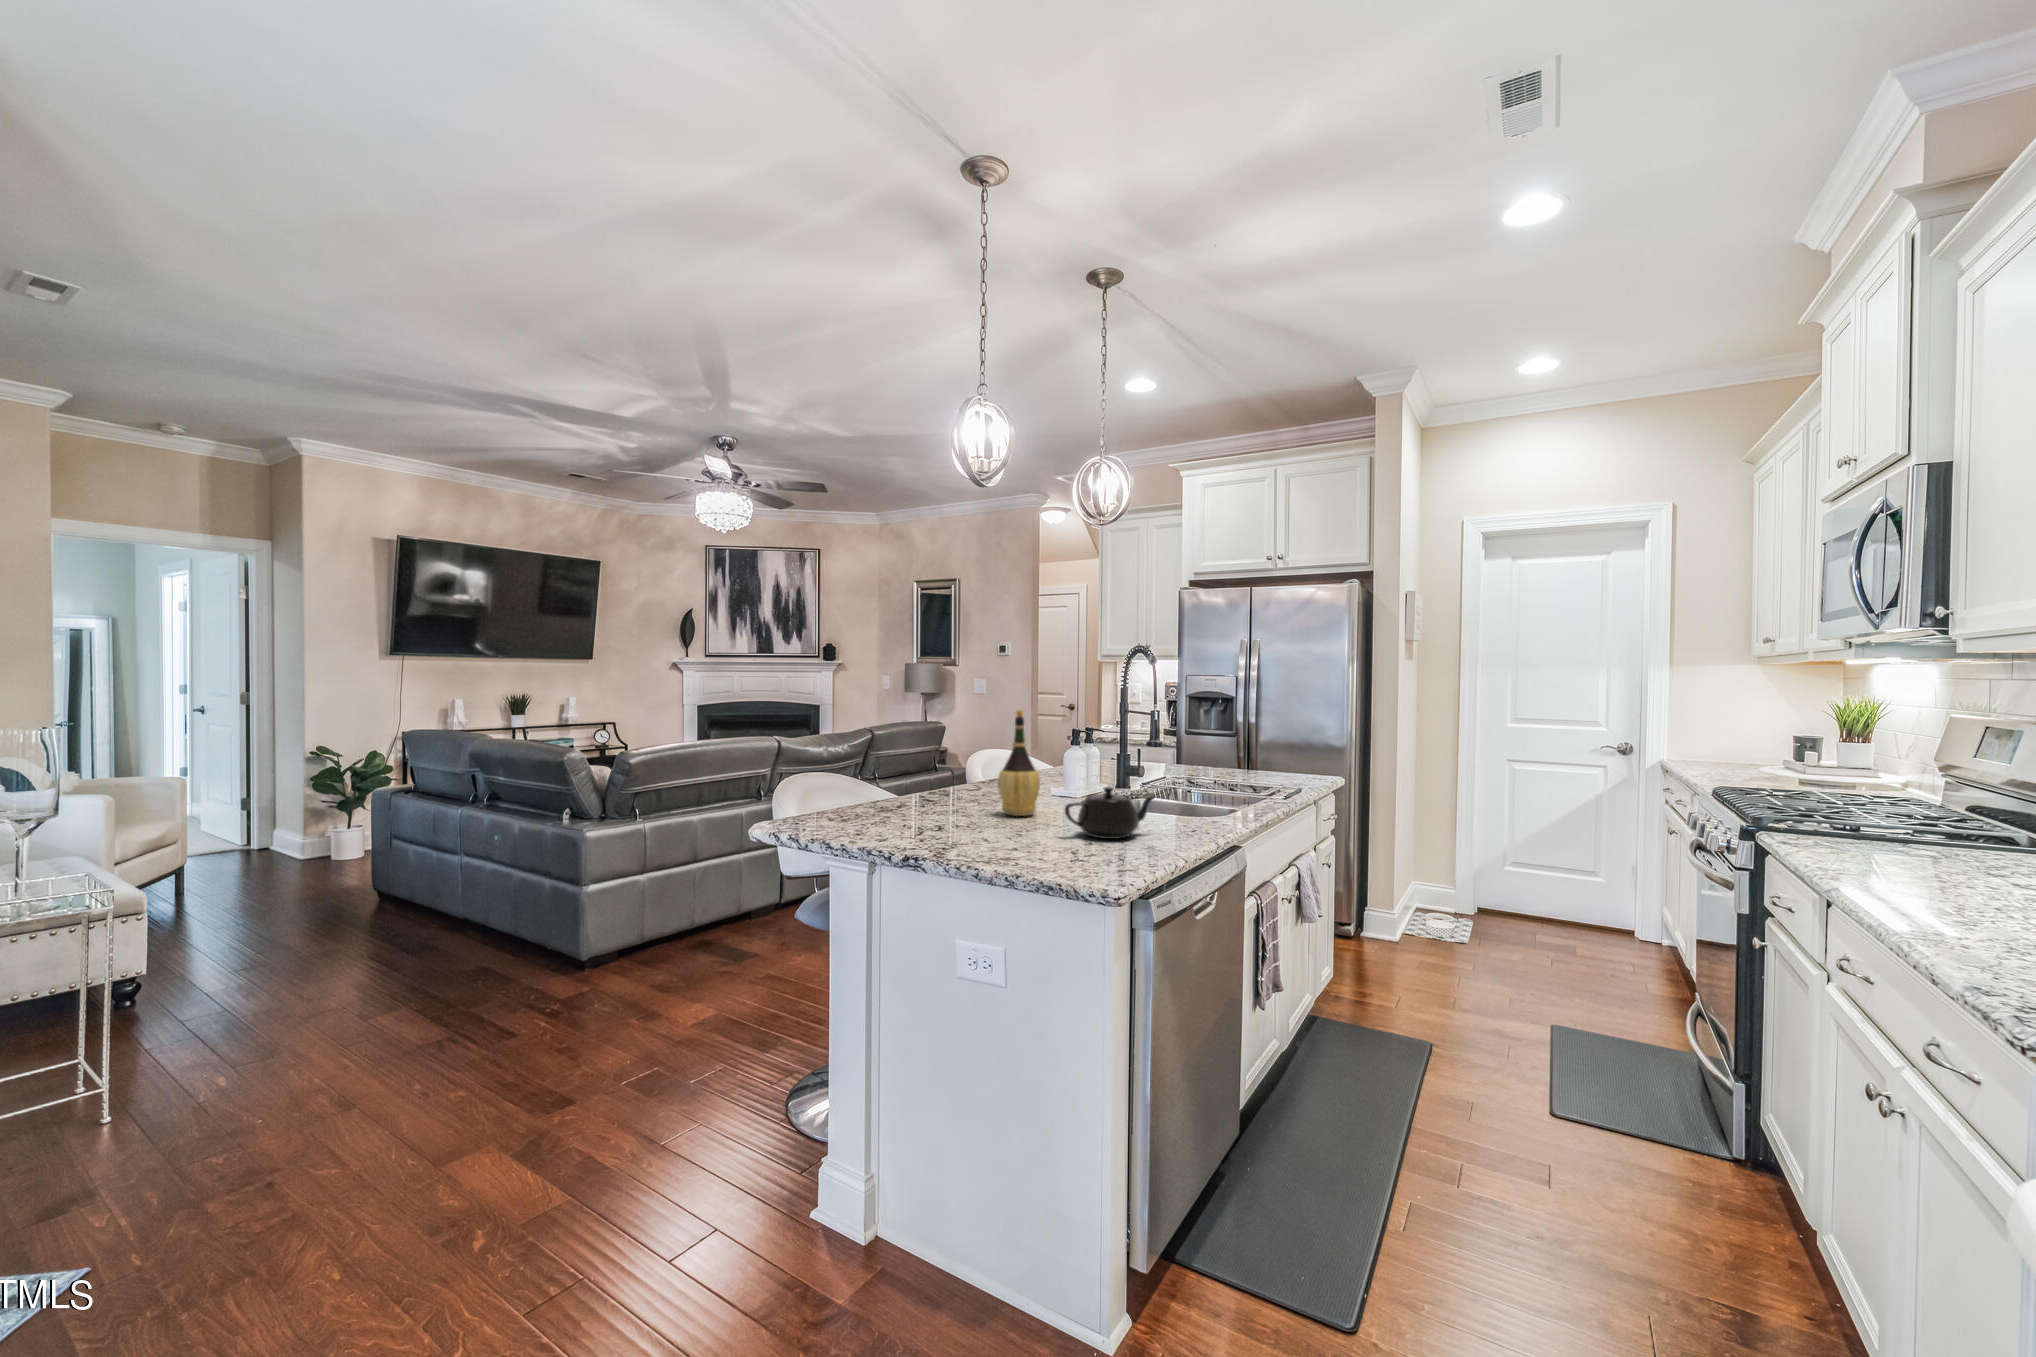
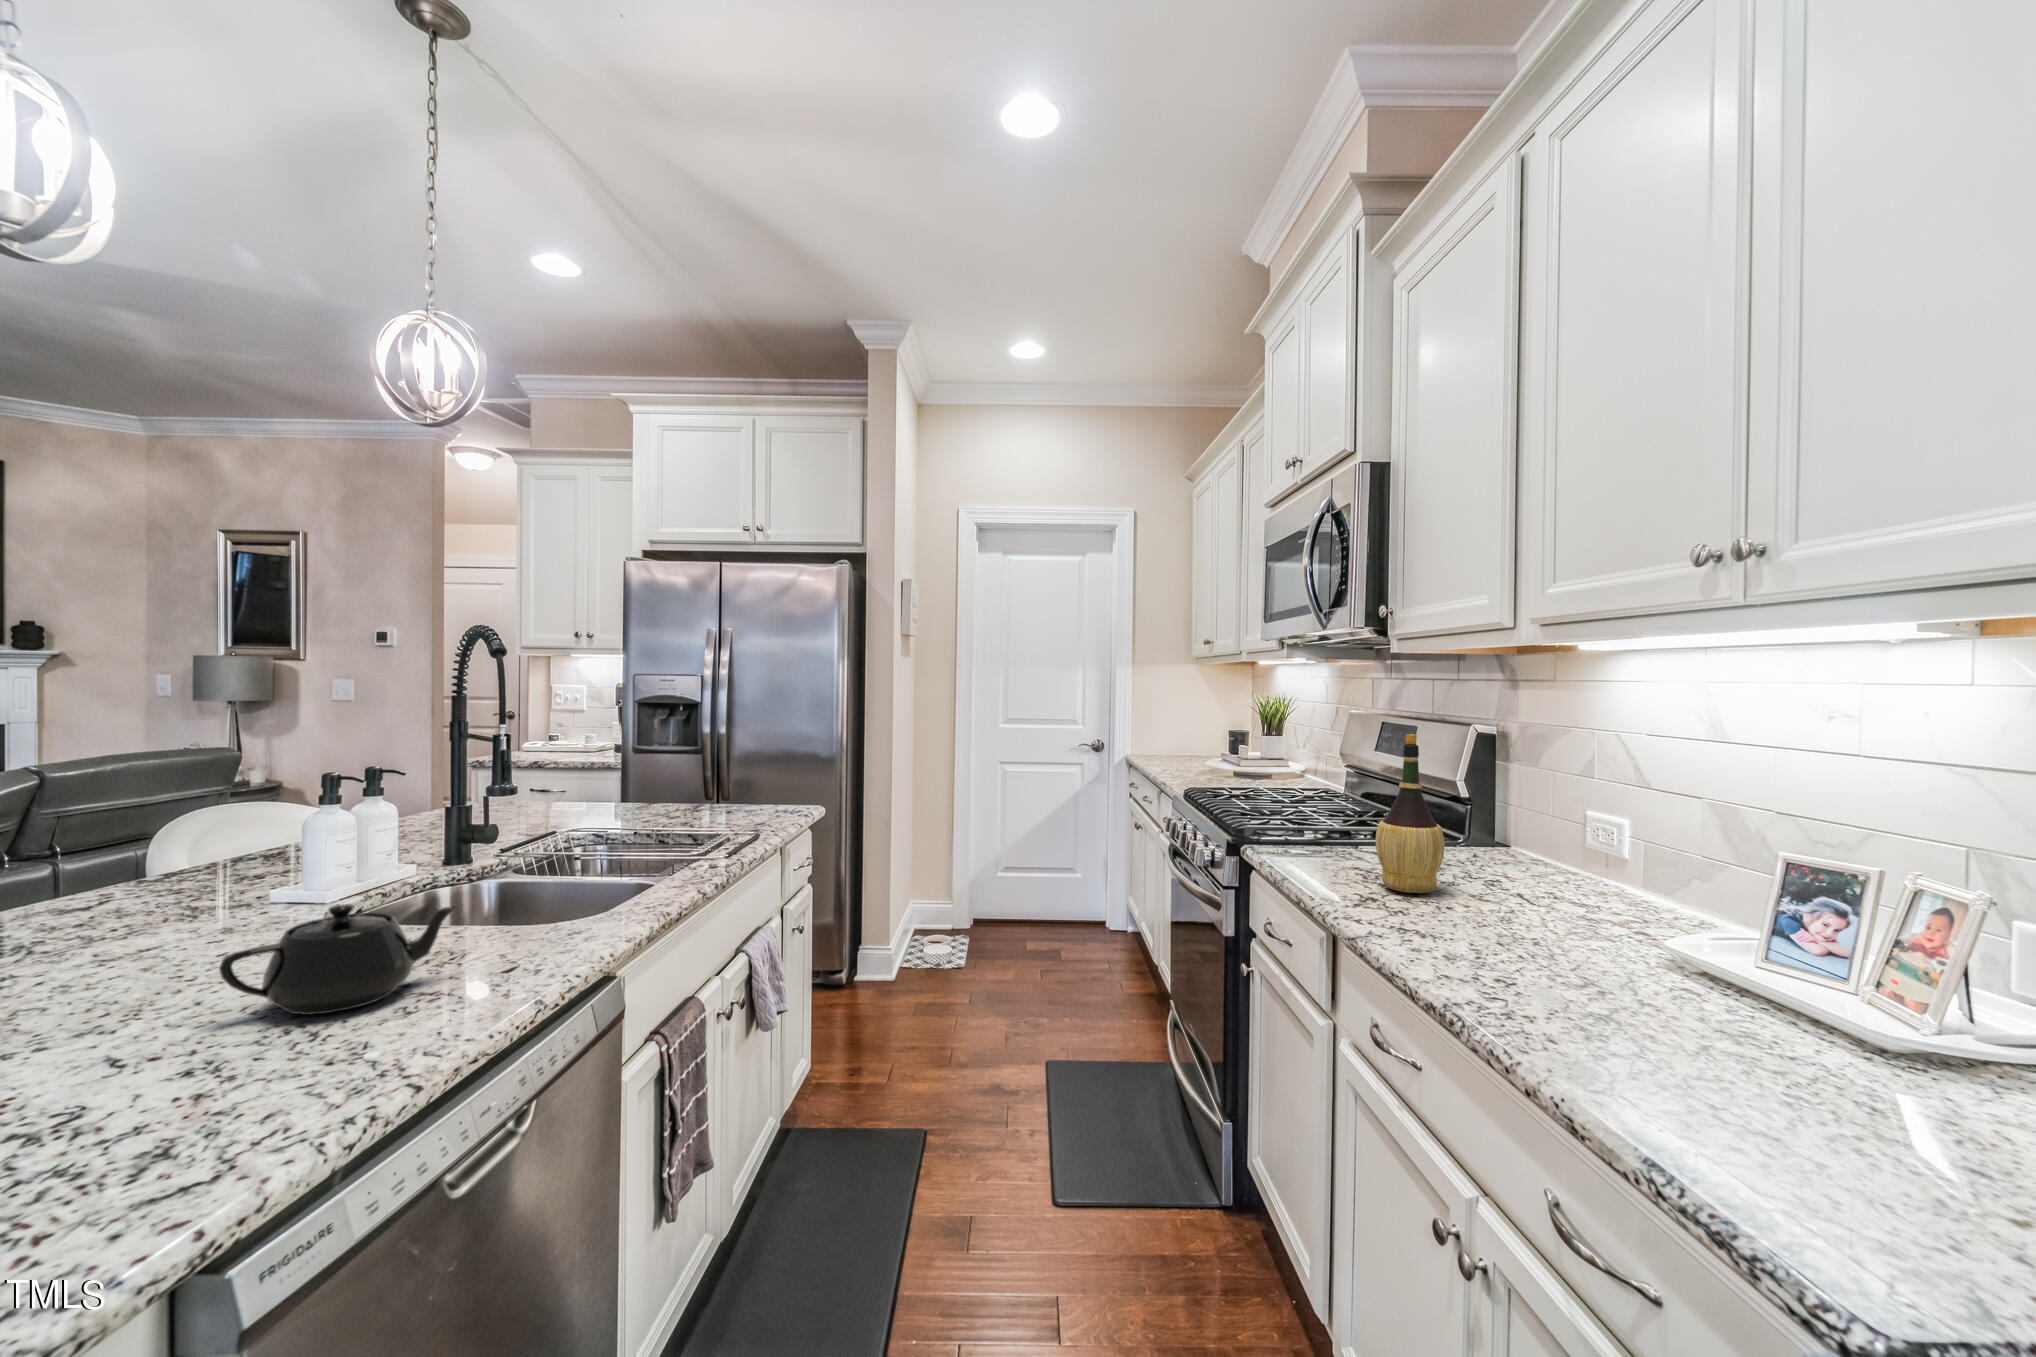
wine bottle: present [998,710,1040,816] -> present [1376,734,1445,893]

